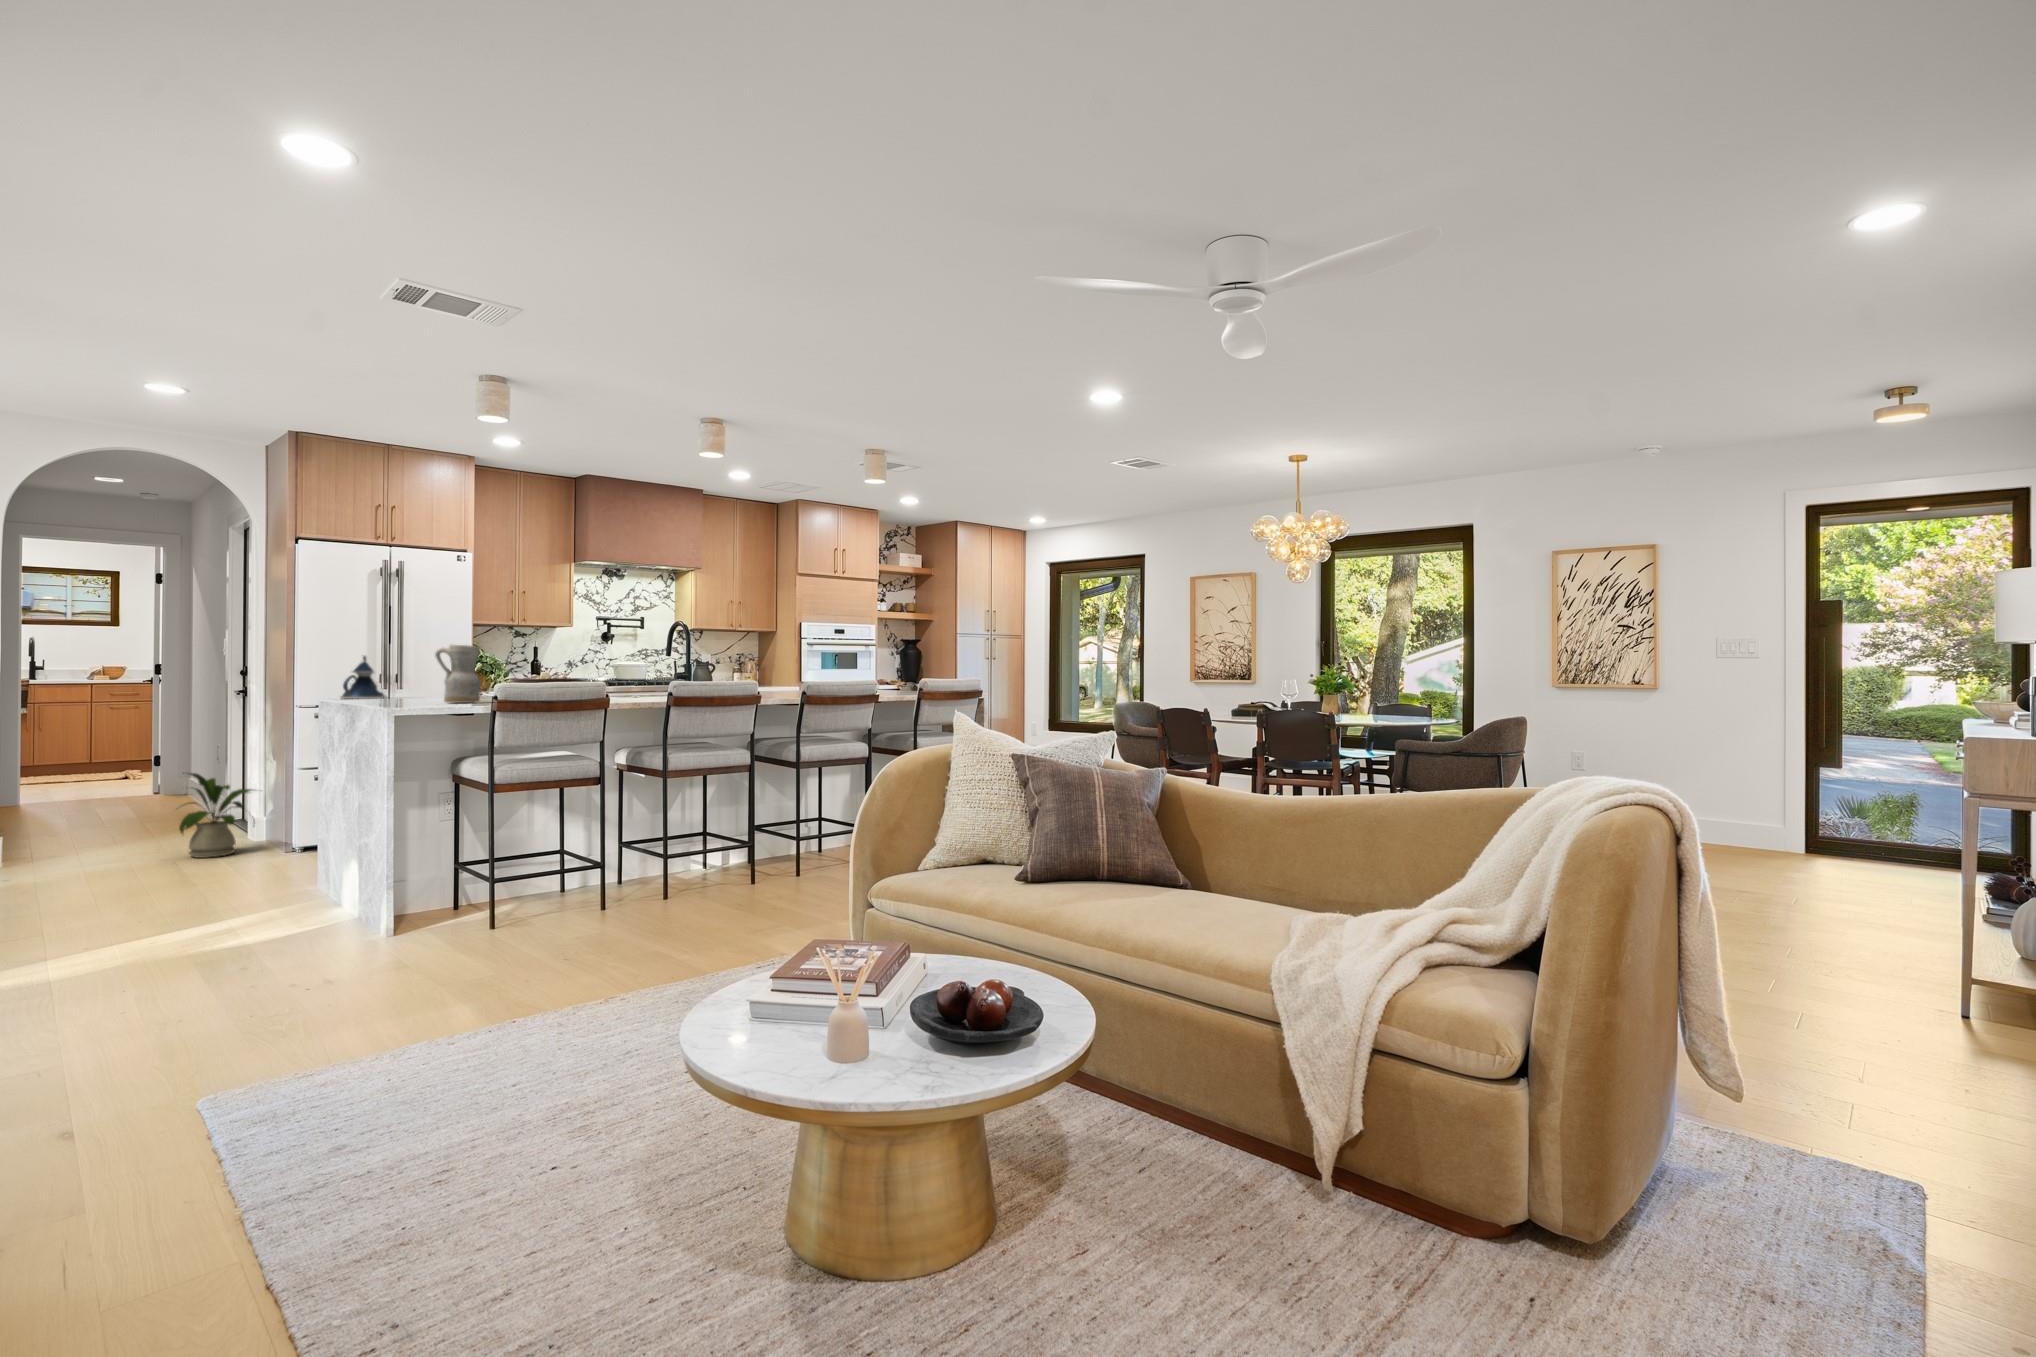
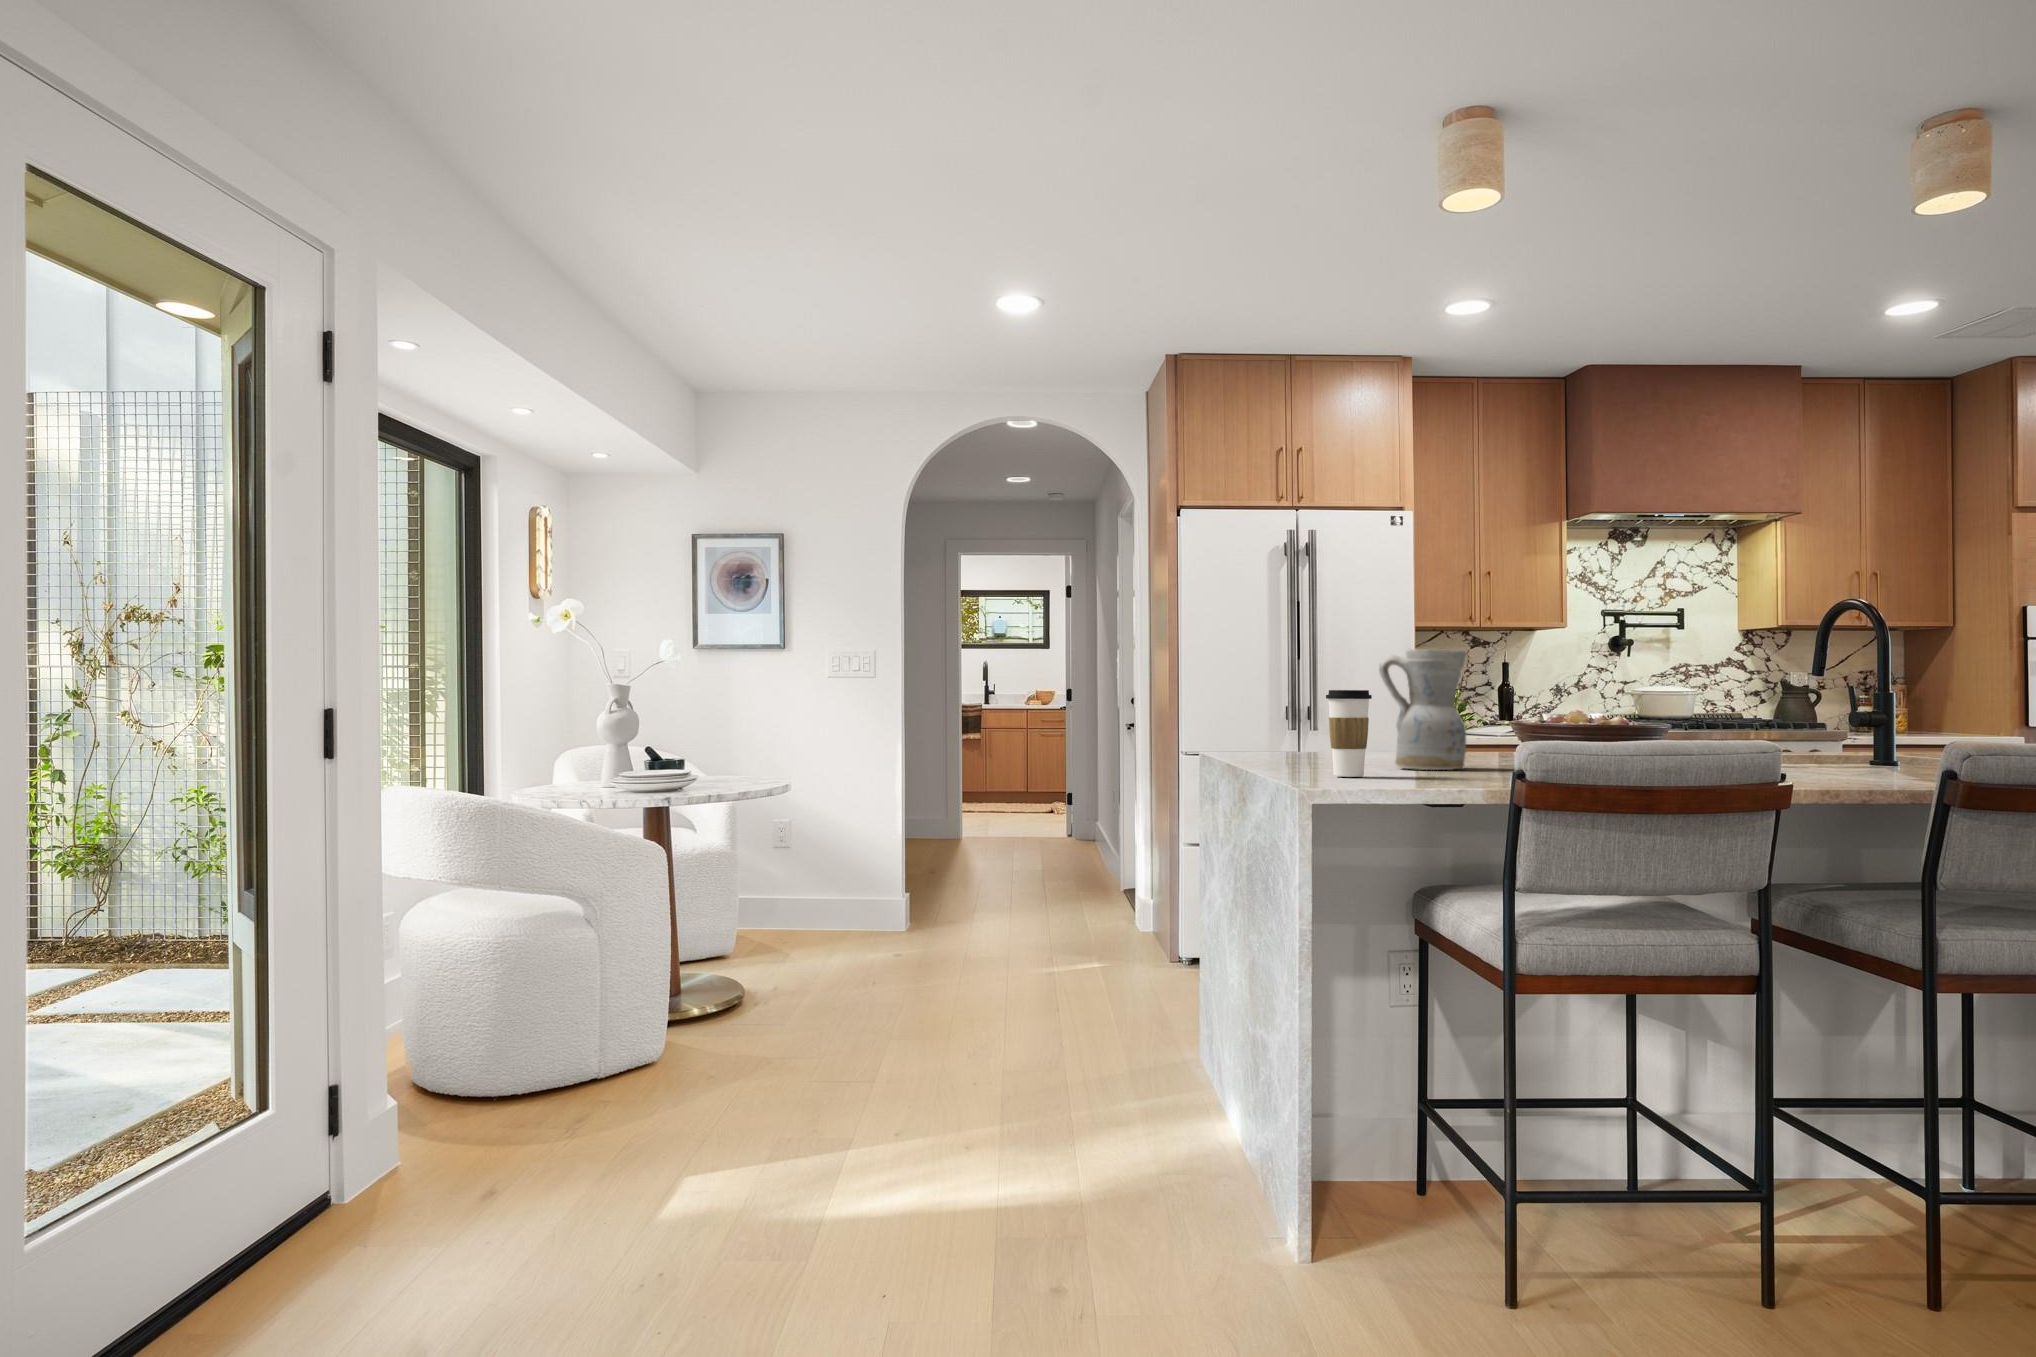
teapot: present [340,656,387,699] -> none [1233,676,1299,743]
coffee cup: none [404,665,428,705] -> present [1326,690,1372,777]
house plant: present [179,773,253,858] -> none [1045,836,1147,955]

